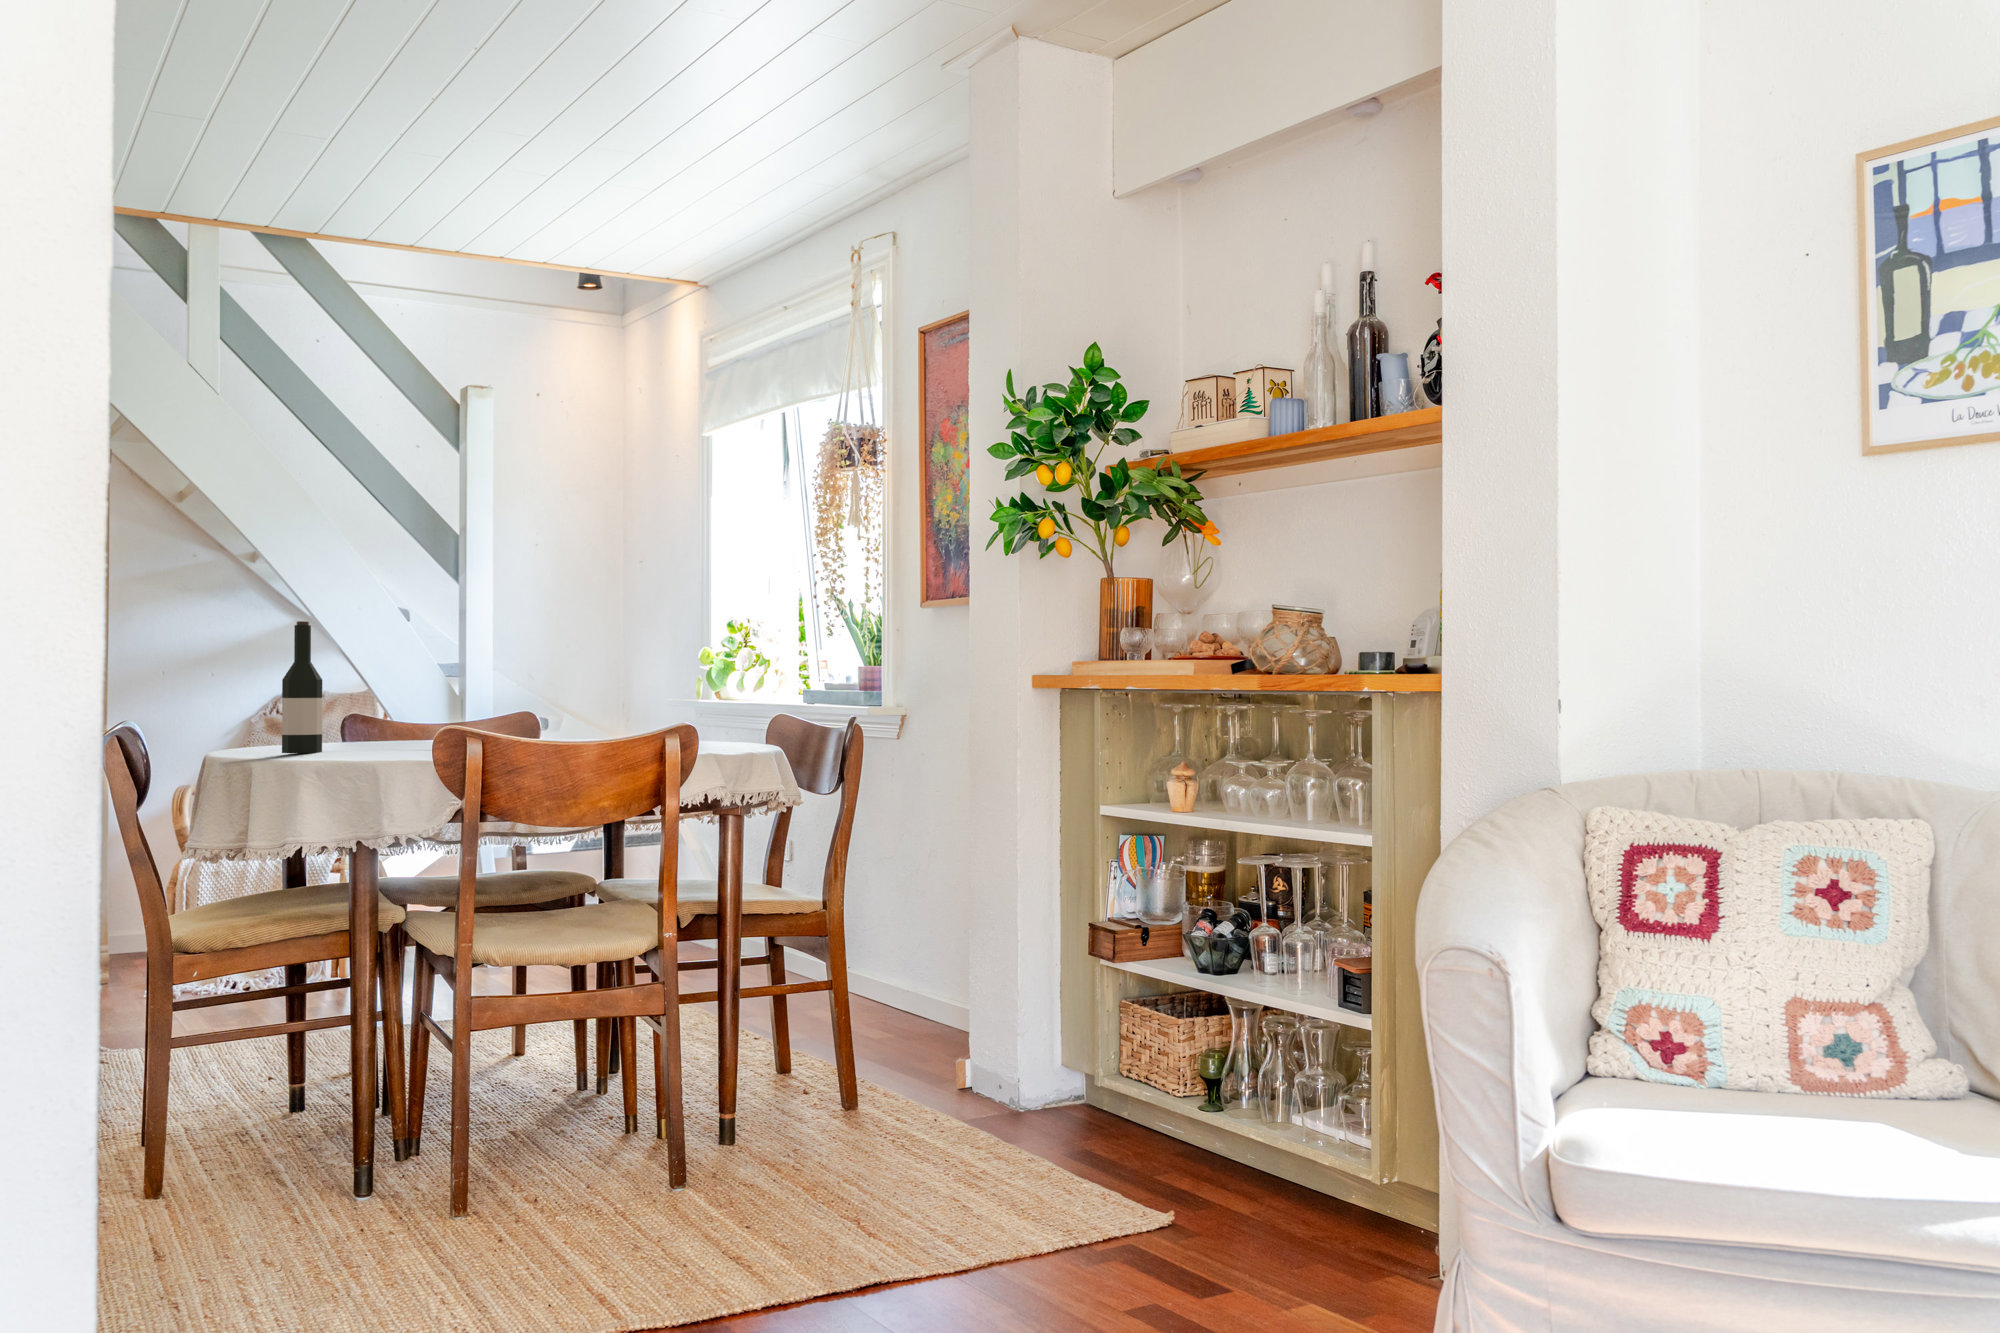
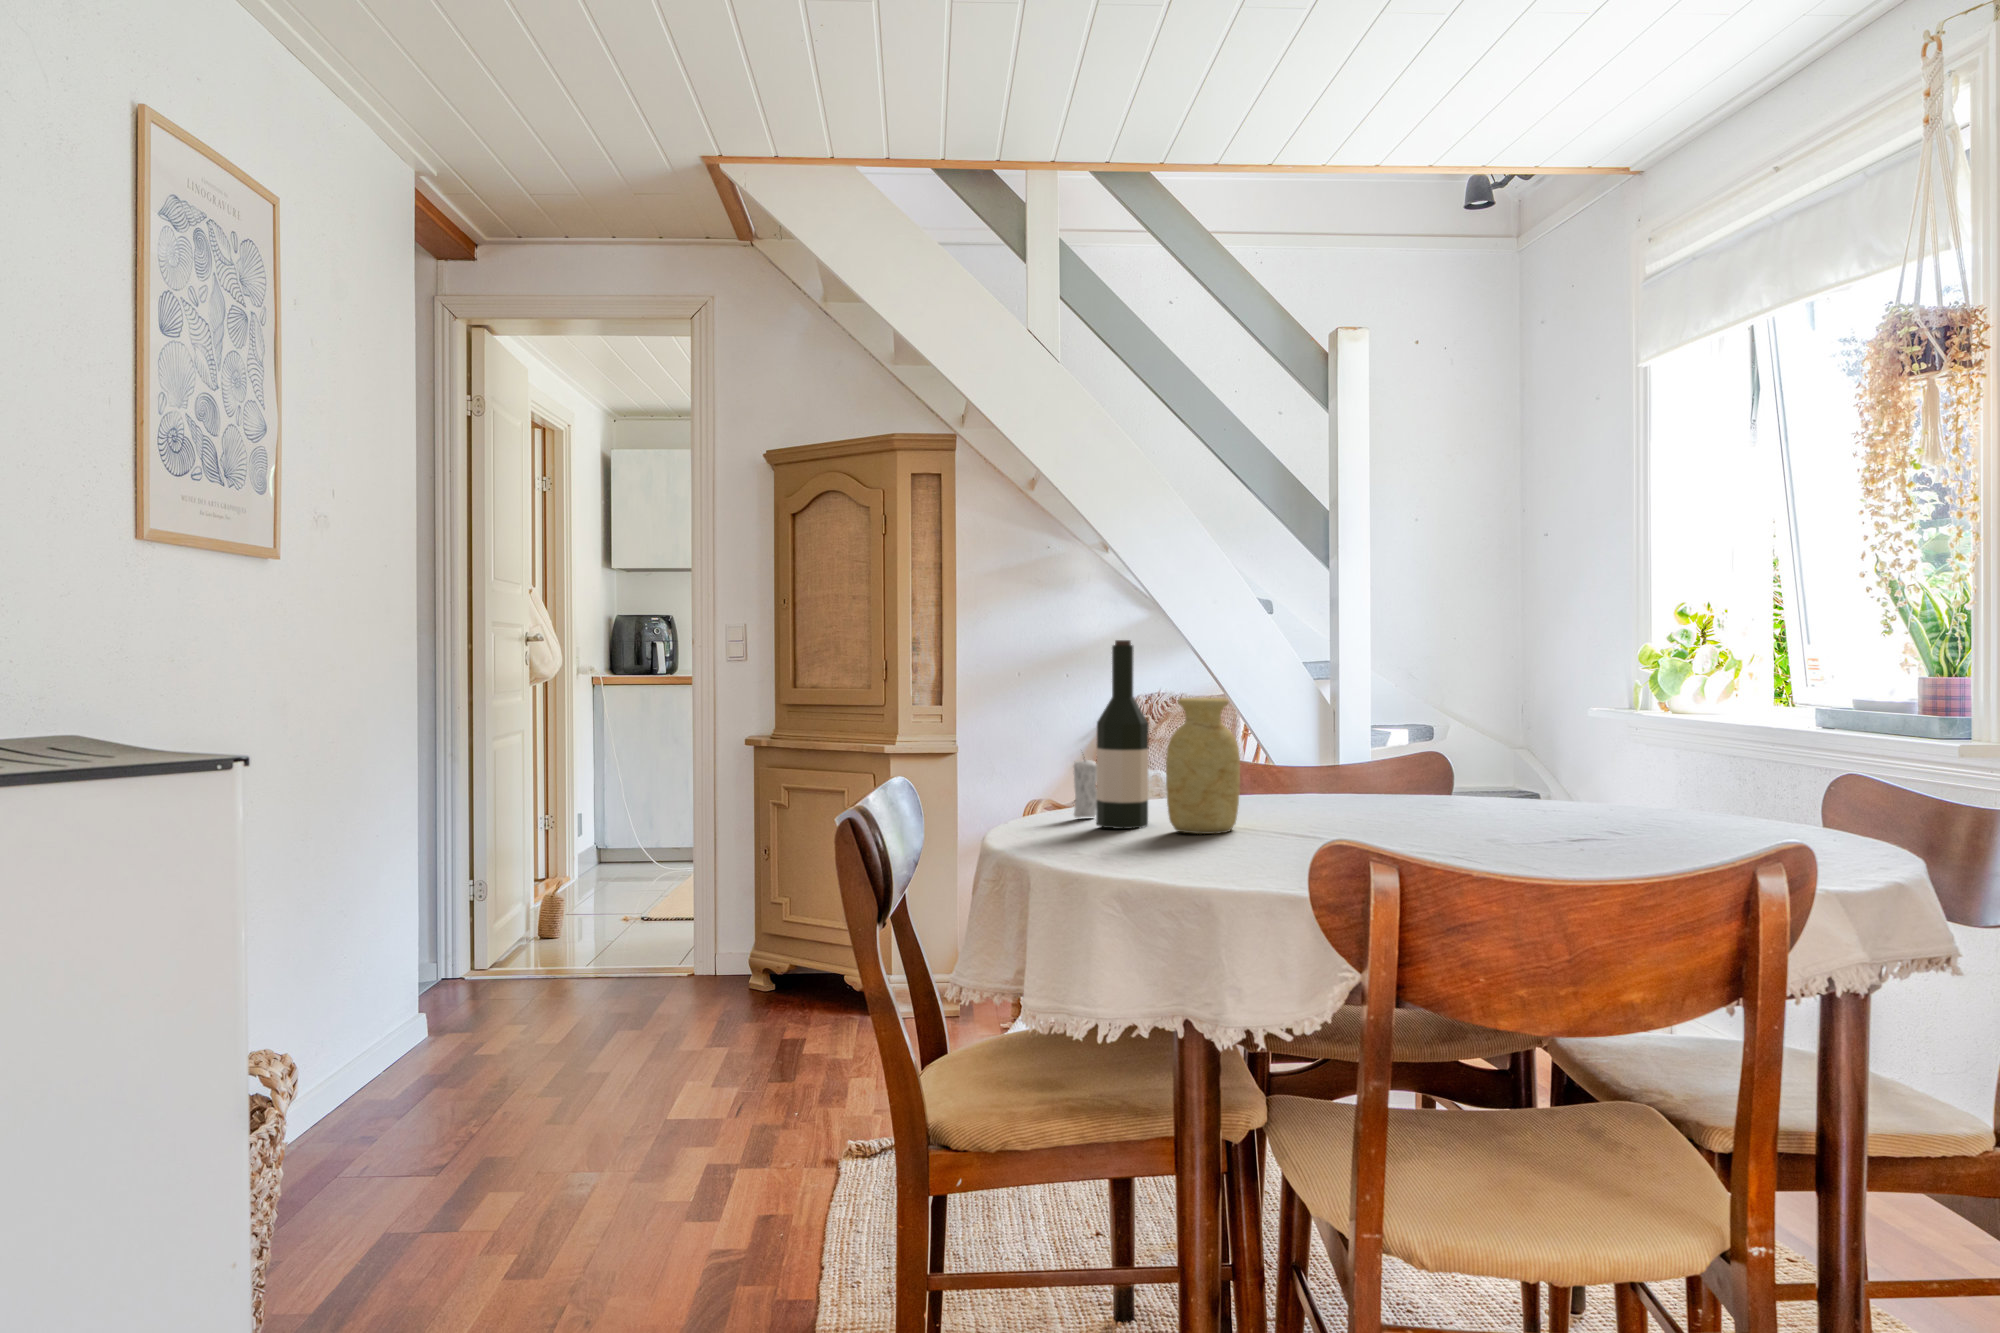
vase: none [338,660,391,750] -> present [1166,698,1240,834]
candle: none [259,703,279,754] -> present [1073,760,1097,817]

